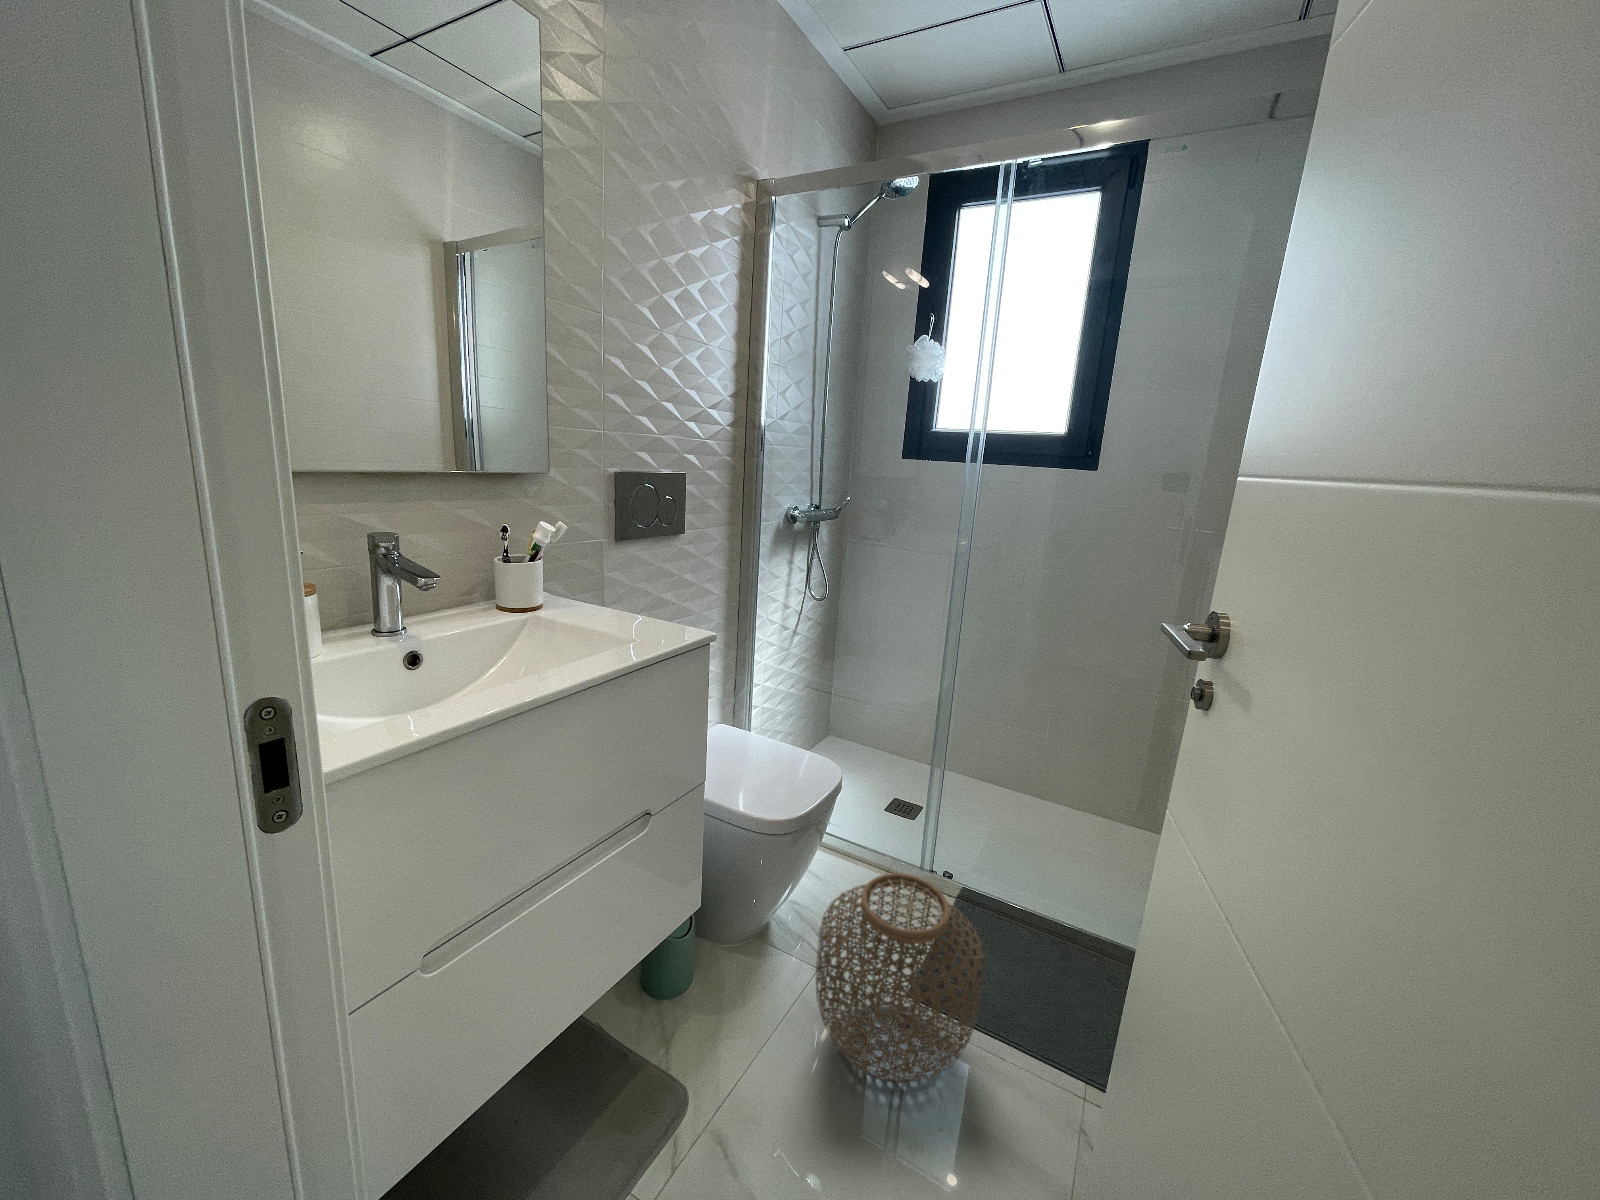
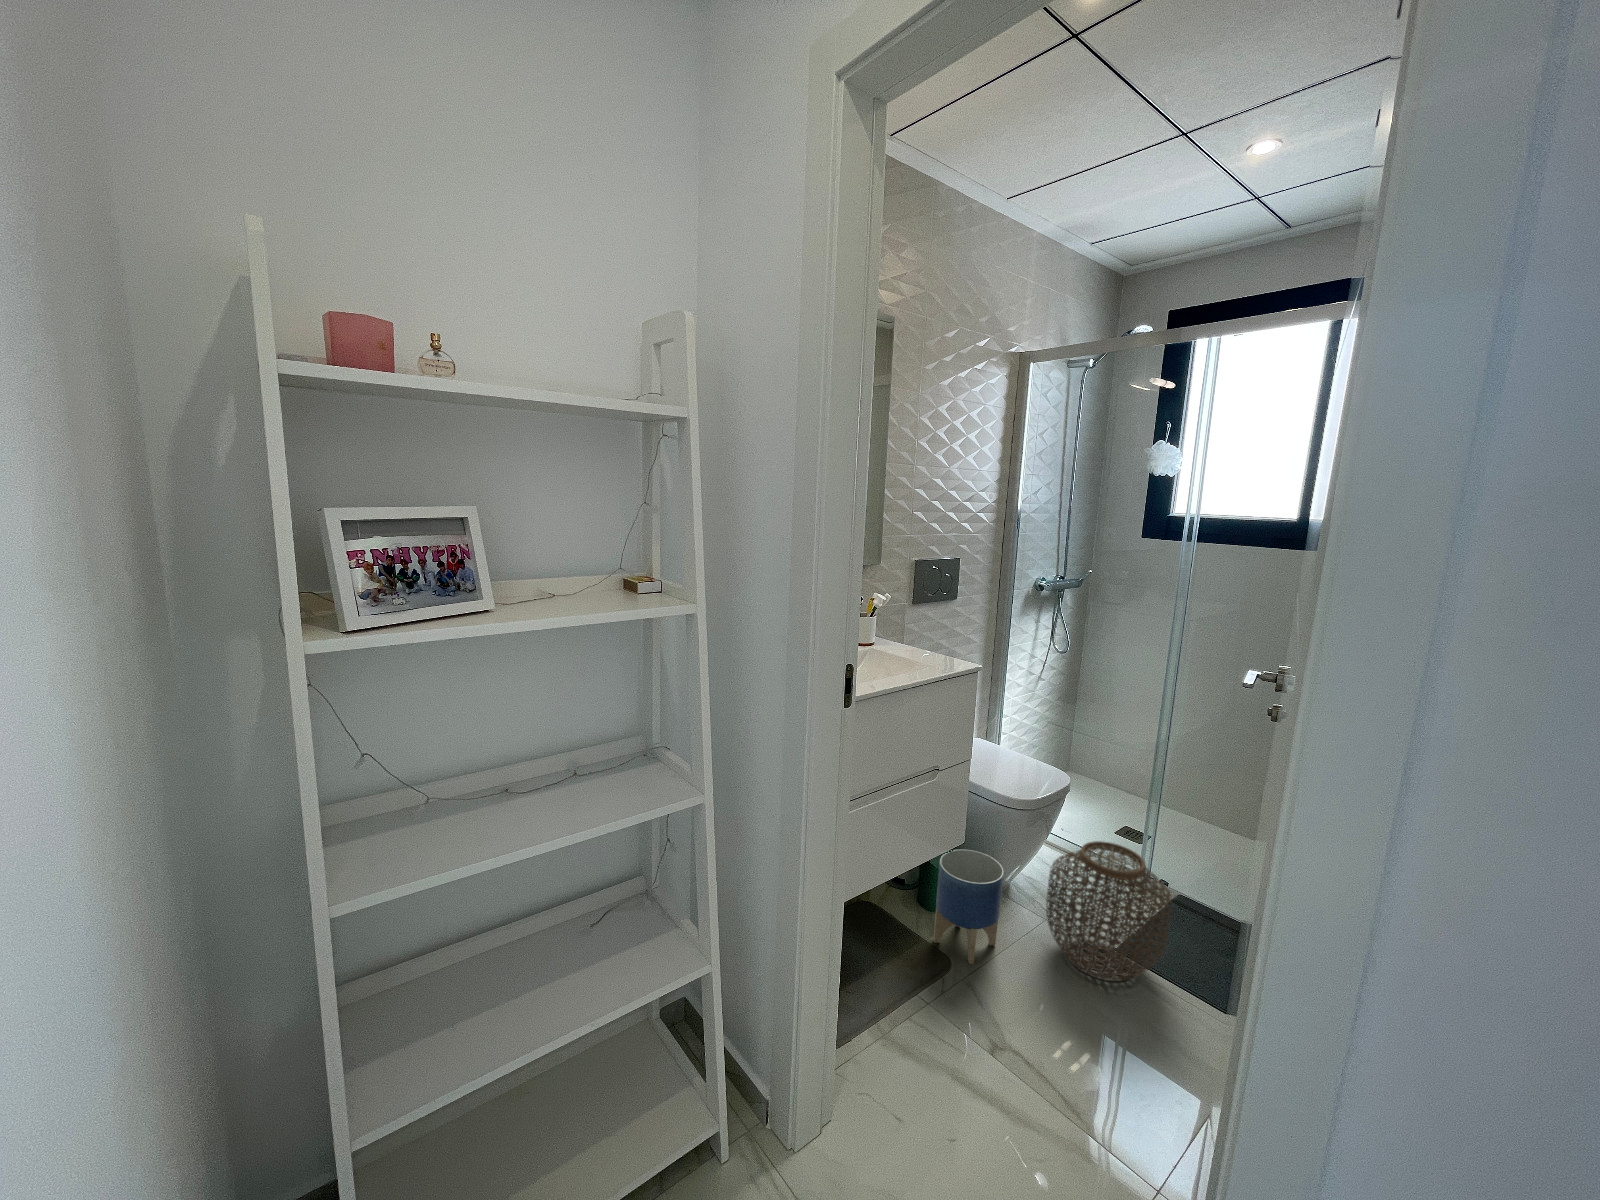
planter: none [648,921,752,1116] -> present [933,849,1004,964]

